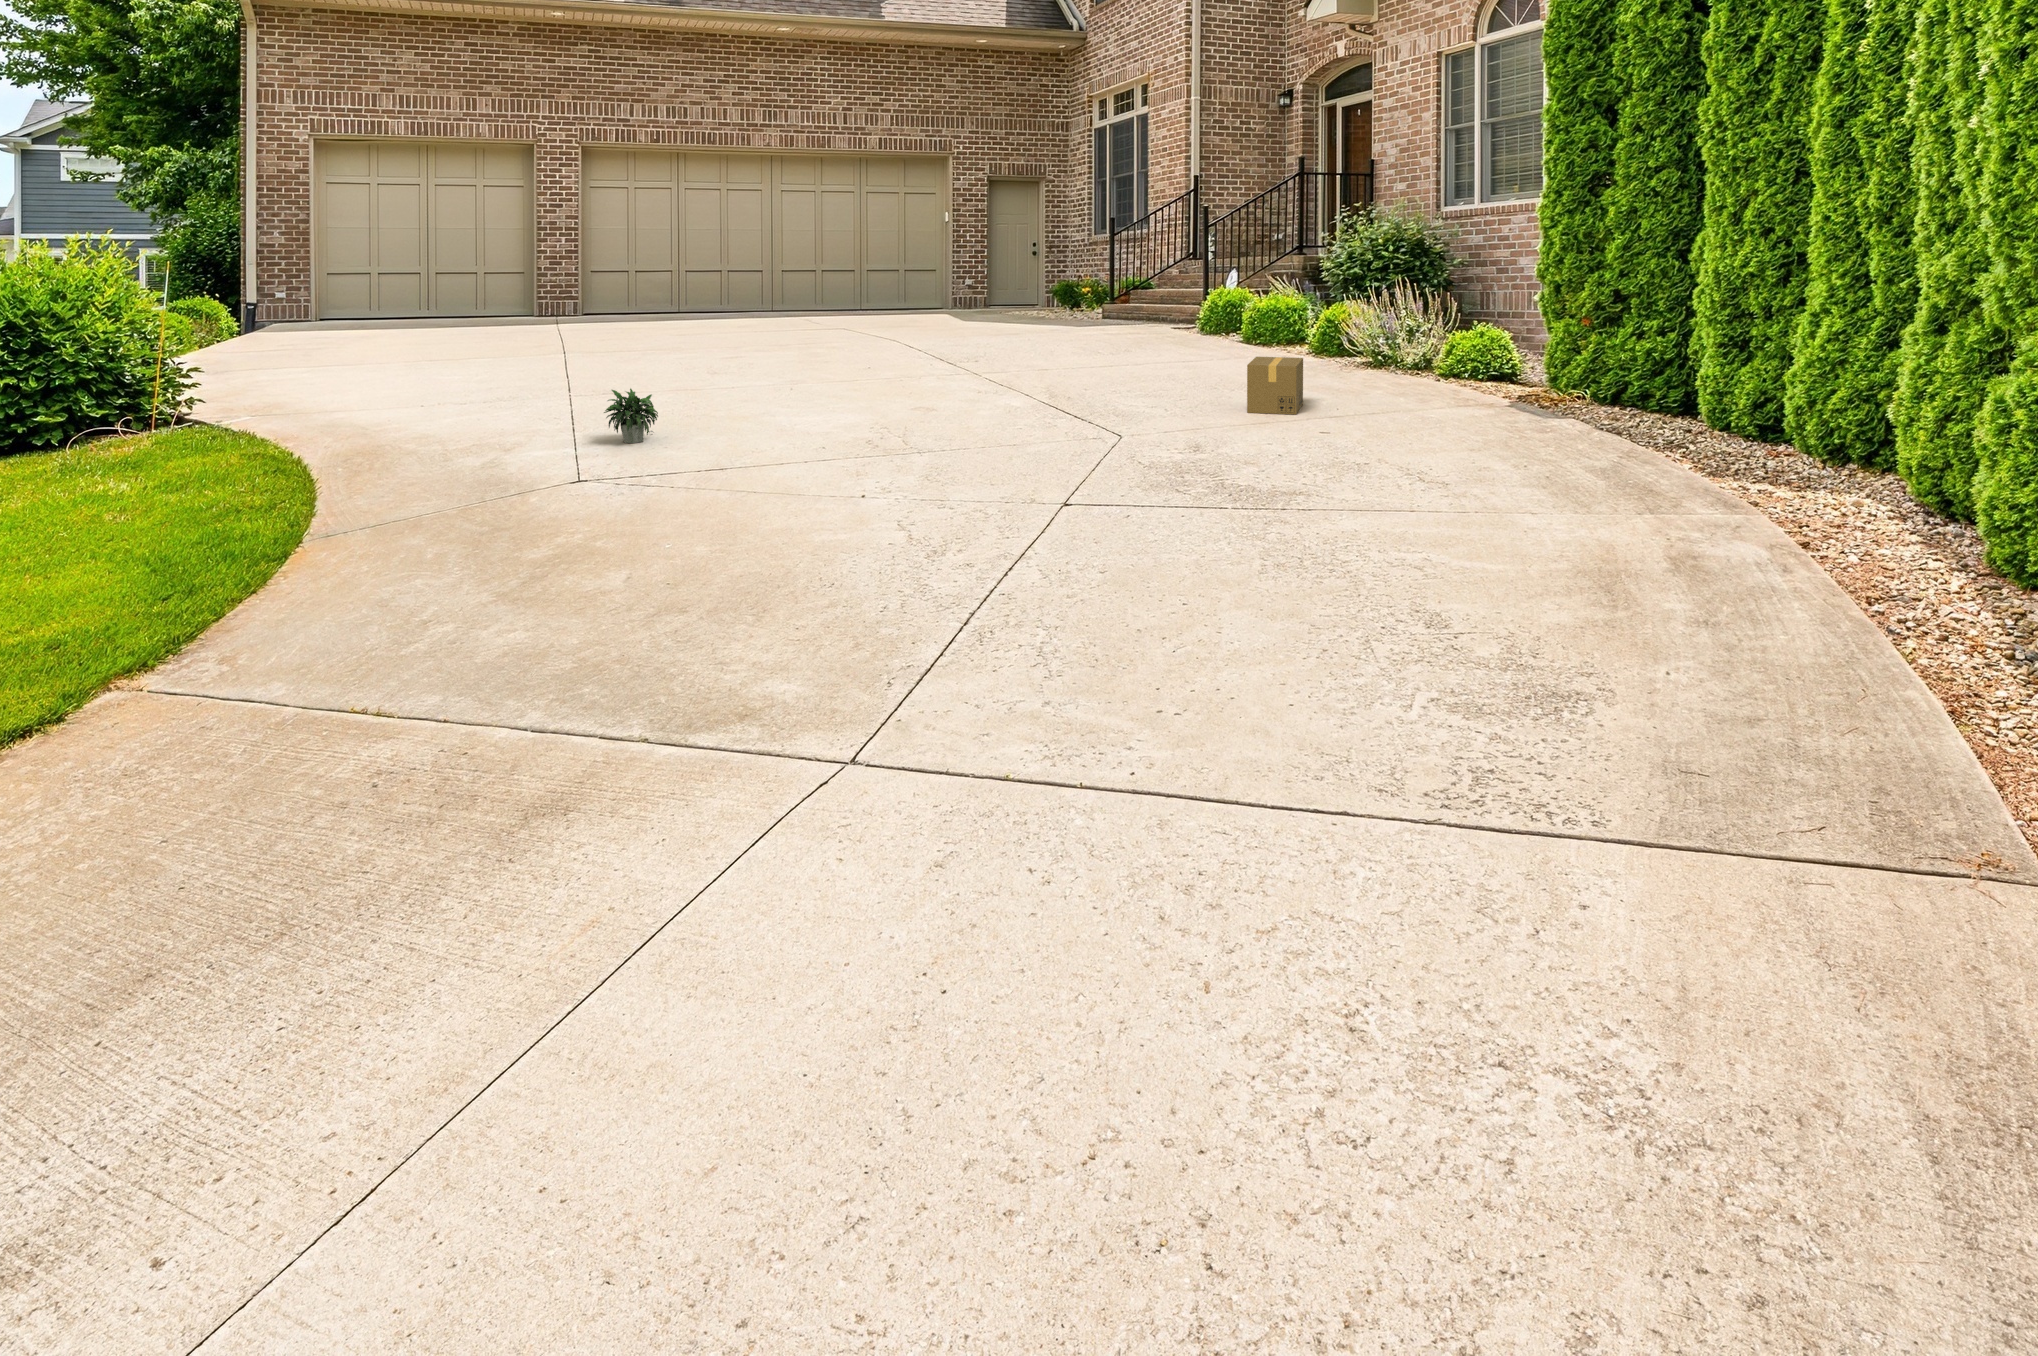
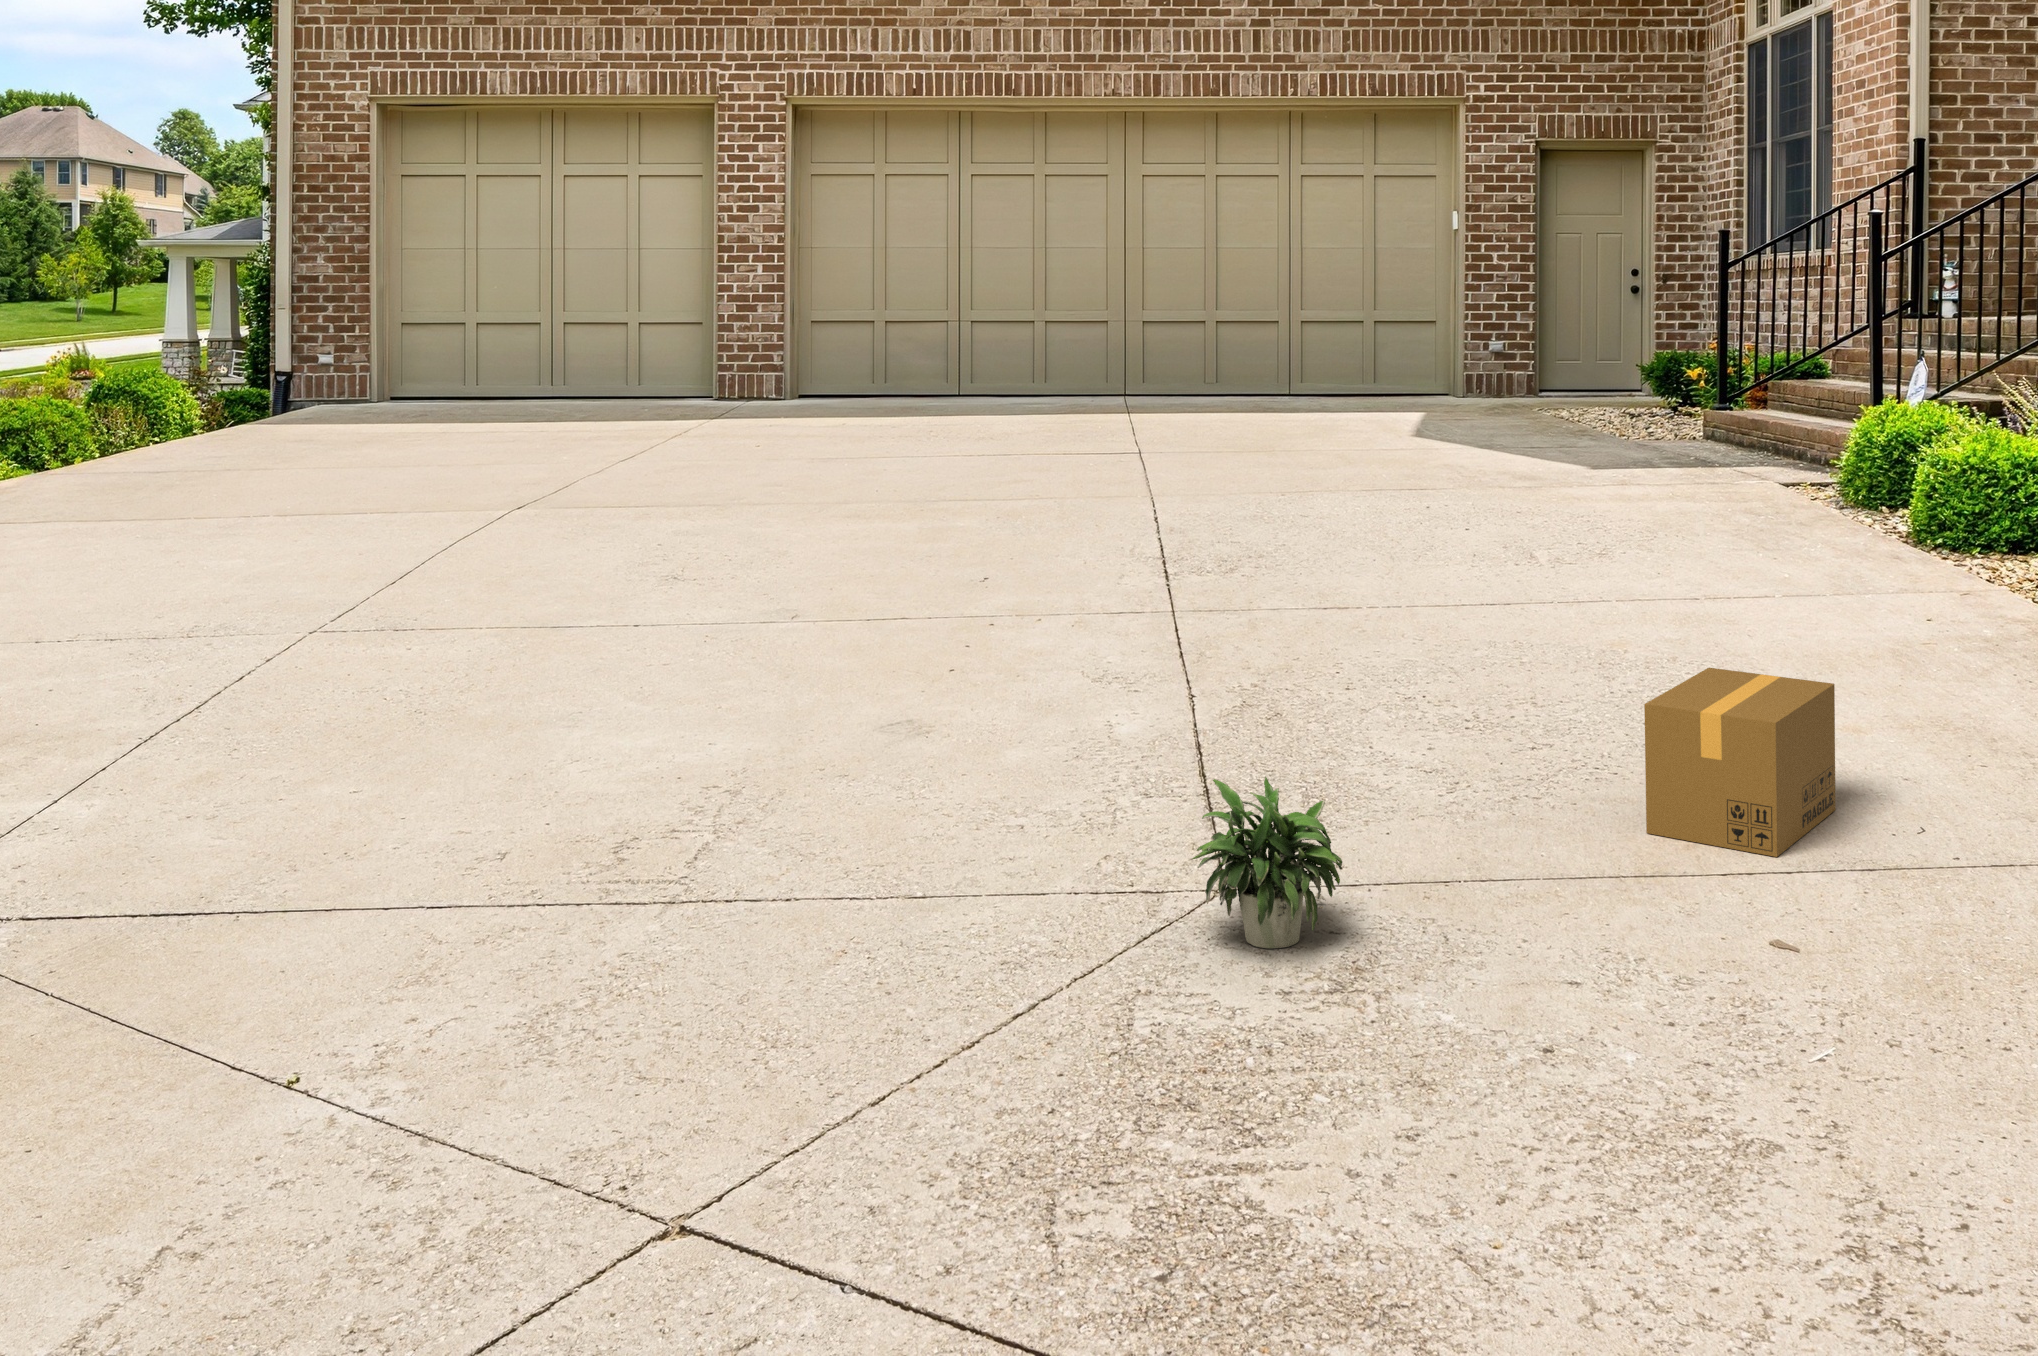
potted plant: present [604,389,658,443] -> present [1192,777,1343,948]

